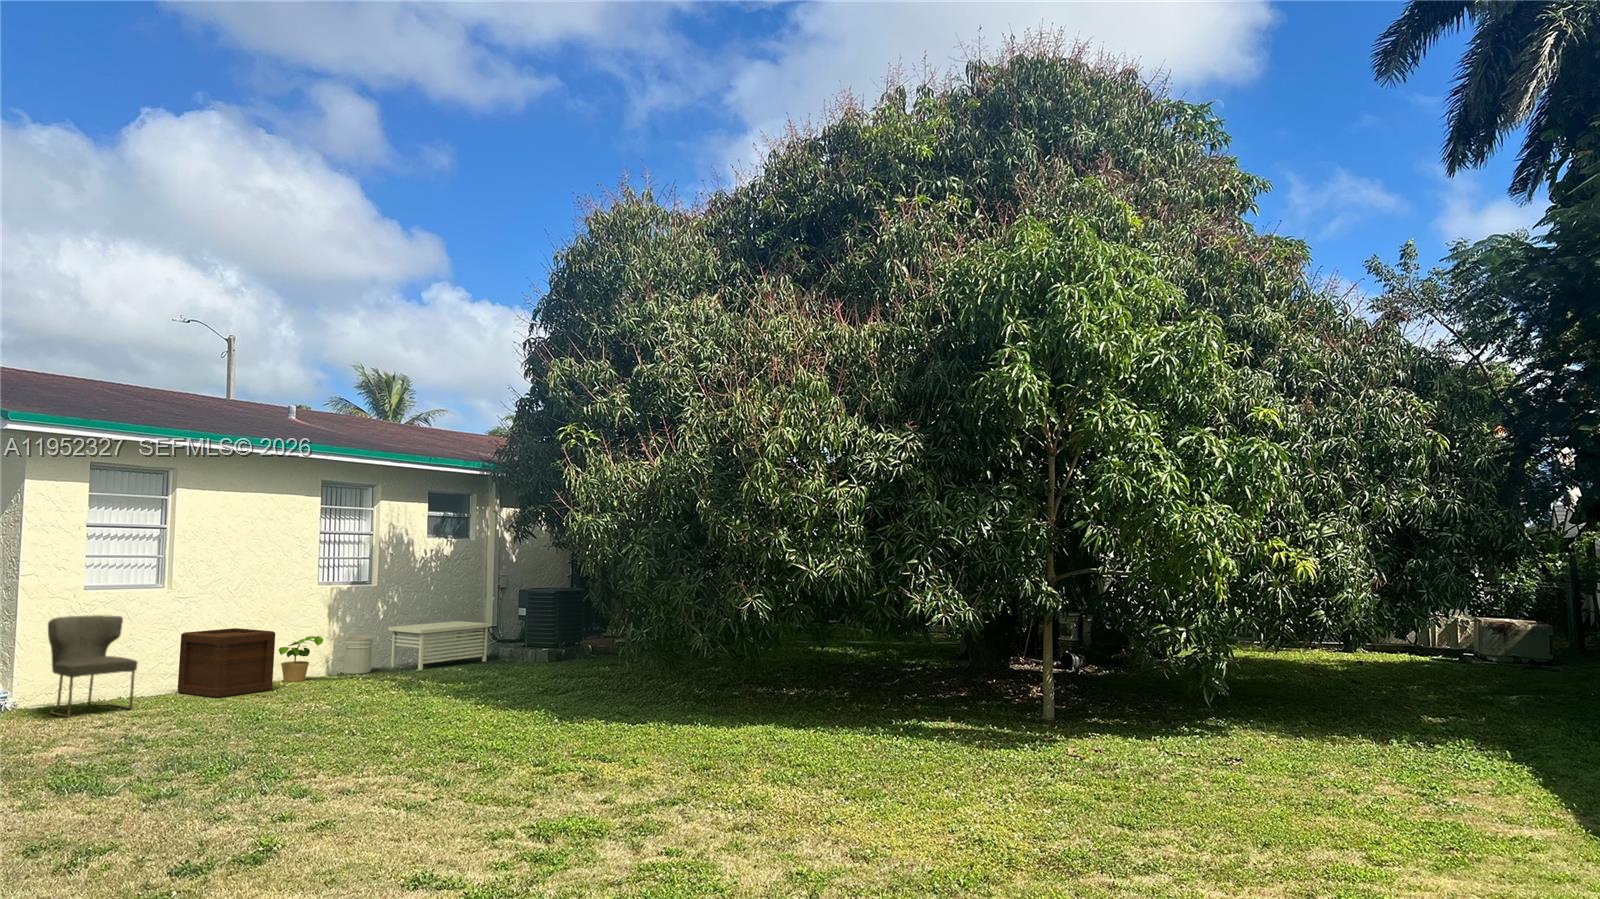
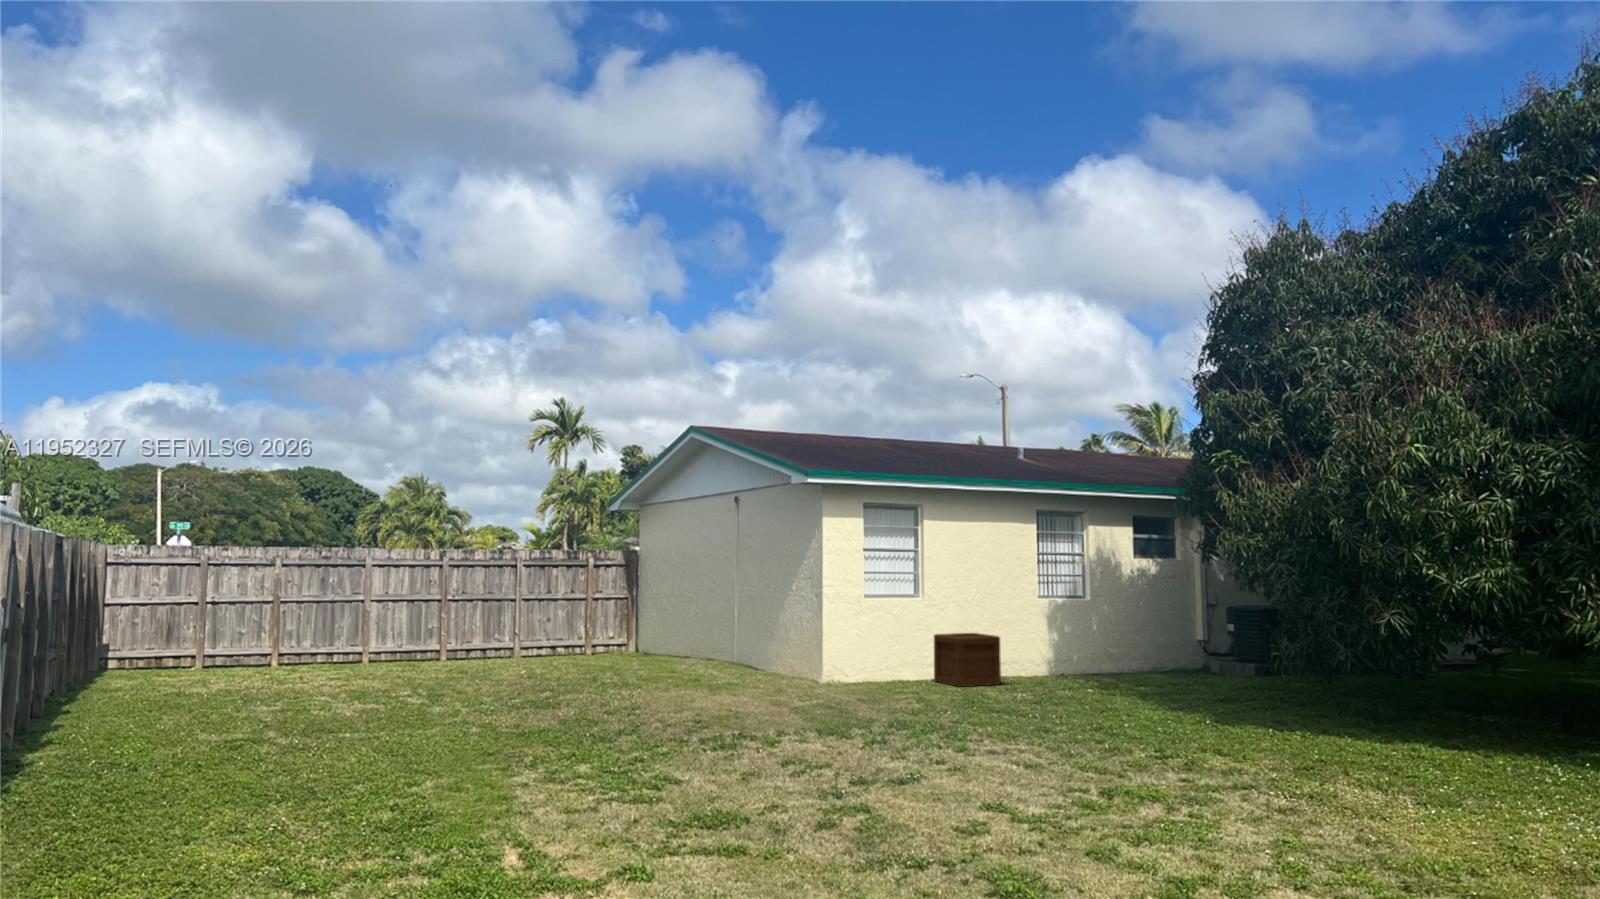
chair: present [48,615,137,717] -> none [846,618,902,691]
storage bench: present [388,621,490,670] -> none [1101,637,1197,679]
potted plant: present [279,636,323,682] -> none [1007,642,1045,680]
bucket: present [343,636,378,674] -> none [1062,645,1091,678]

